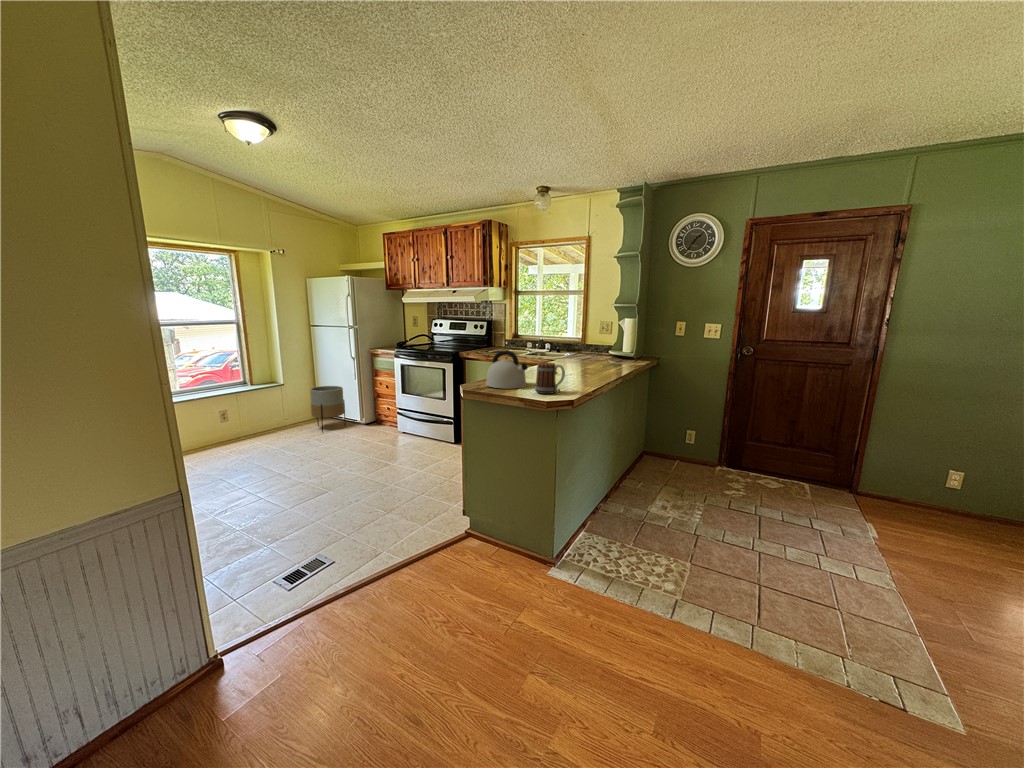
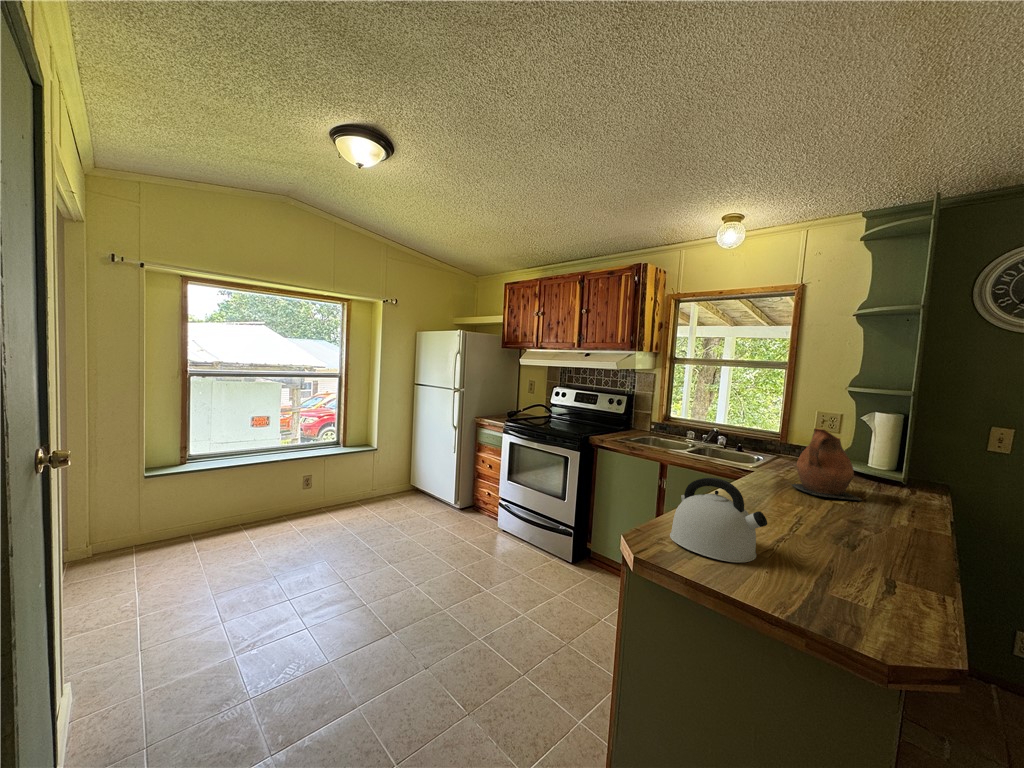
ceramic pitcher: none [568,327,602,366] -> present [791,428,862,501]
mug: present [535,362,565,394] -> none [800,525,897,610]
planter: present [310,386,346,432] -> none [400,456,439,515]

